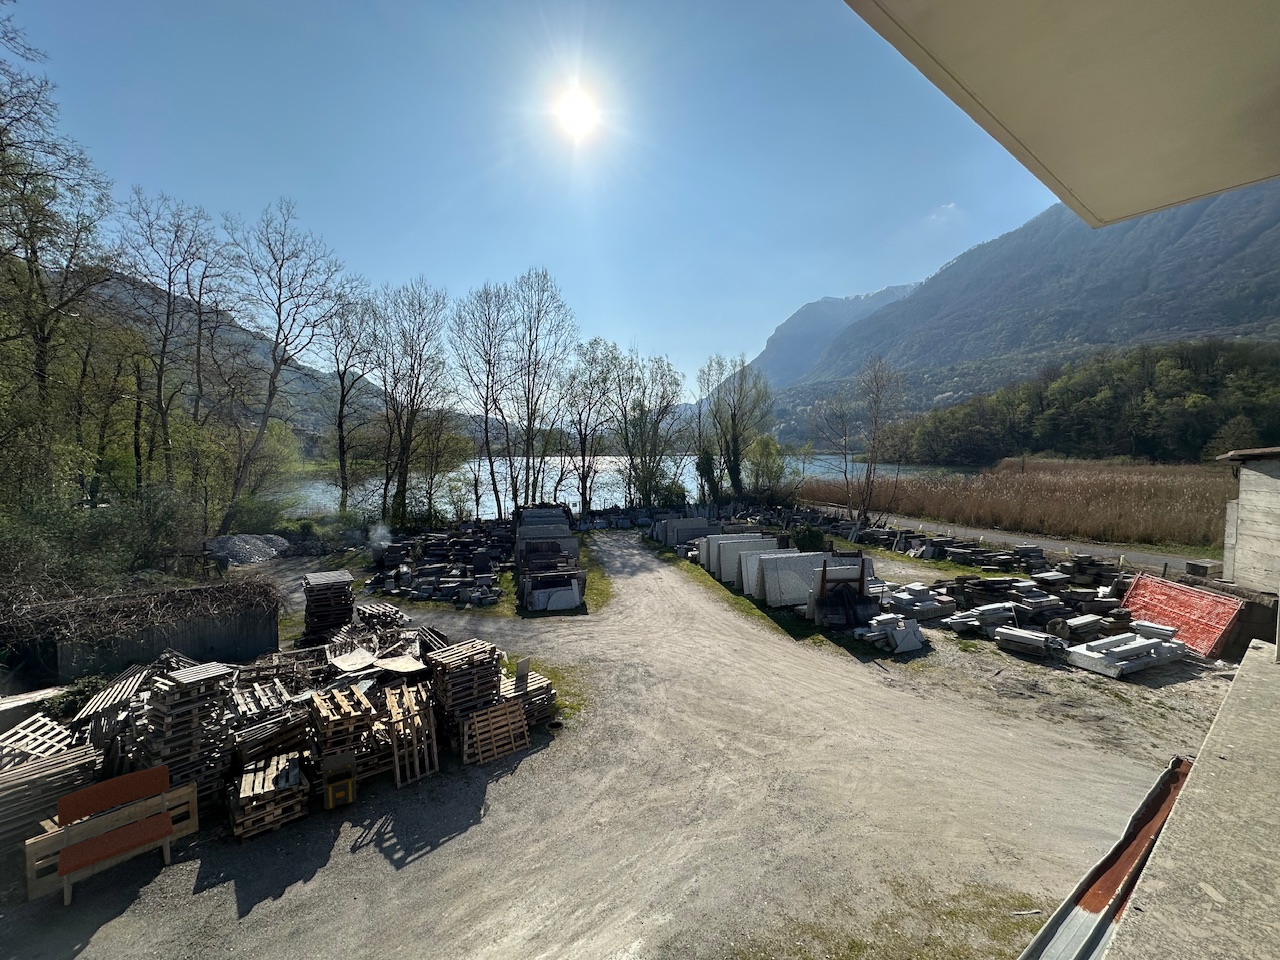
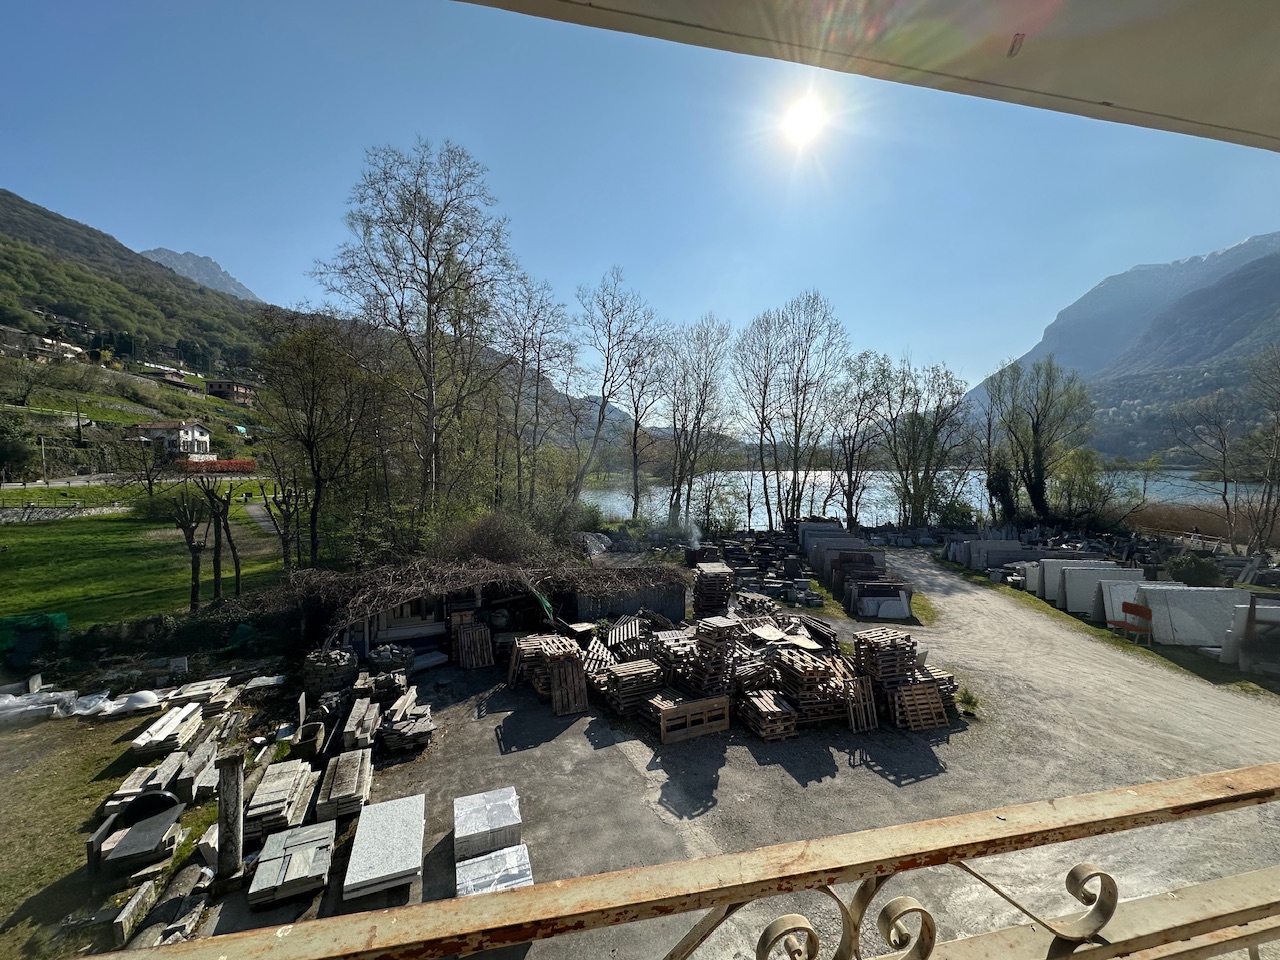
toolbox: present [323,752,357,810] -> none [799,697,828,738]
bench: present [57,765,173,906] -> present [1105,602,1152,646]

